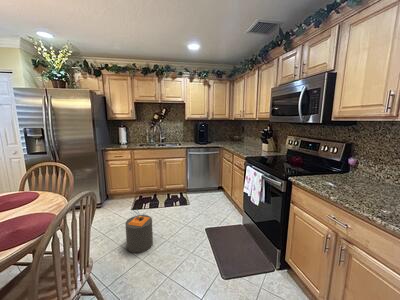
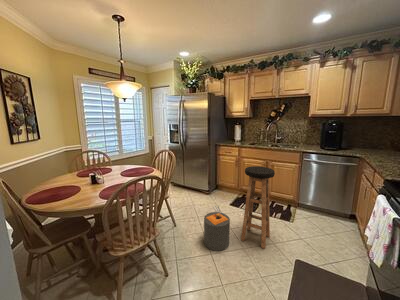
bar stool: none [157,164,181,233] -> present [241,166,275,249]

